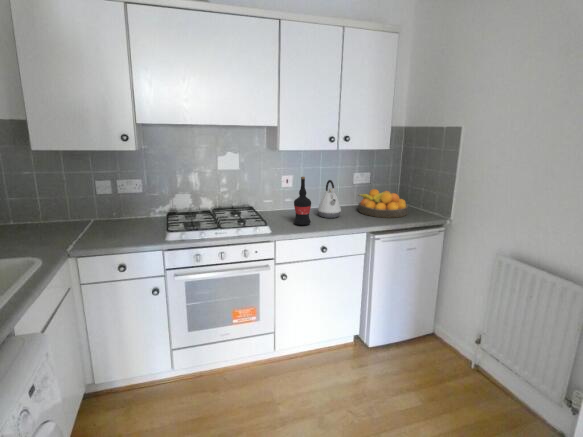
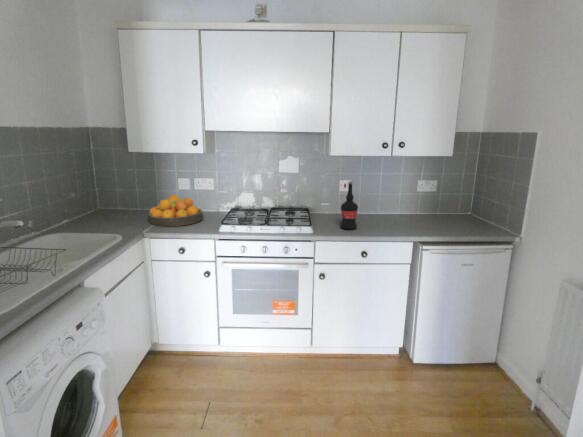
kettle: present [318,180,341,218] -> none [371,186,395,225]
fruit bowl: present [358,189,408,218] -> present [148,195,203,226]

